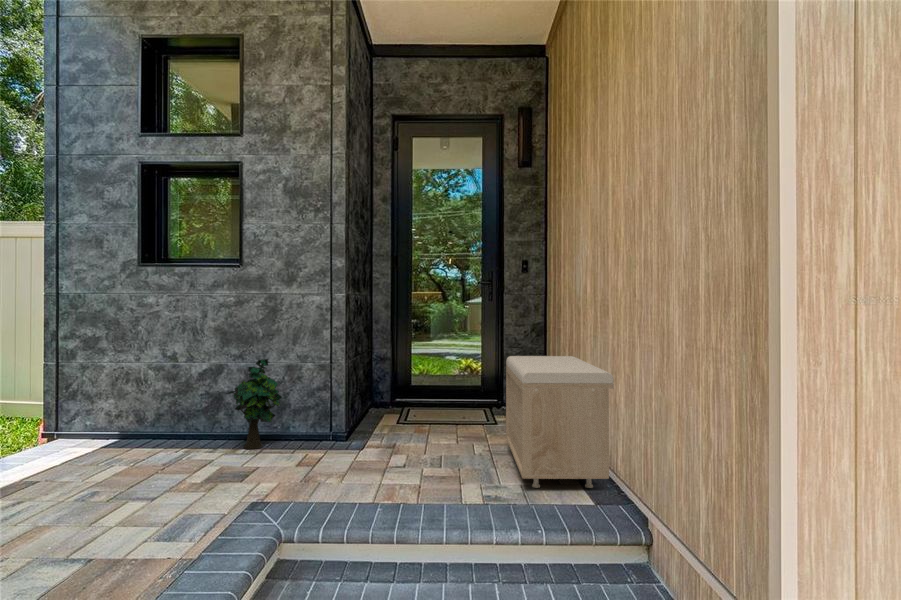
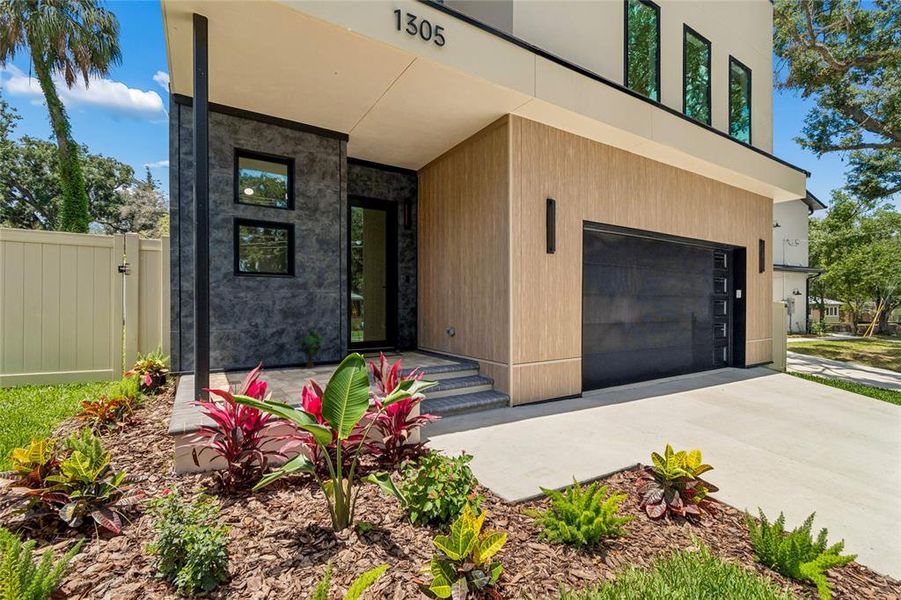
storage bench: present [506,356,614,488] -> none [424,319,476,365]

